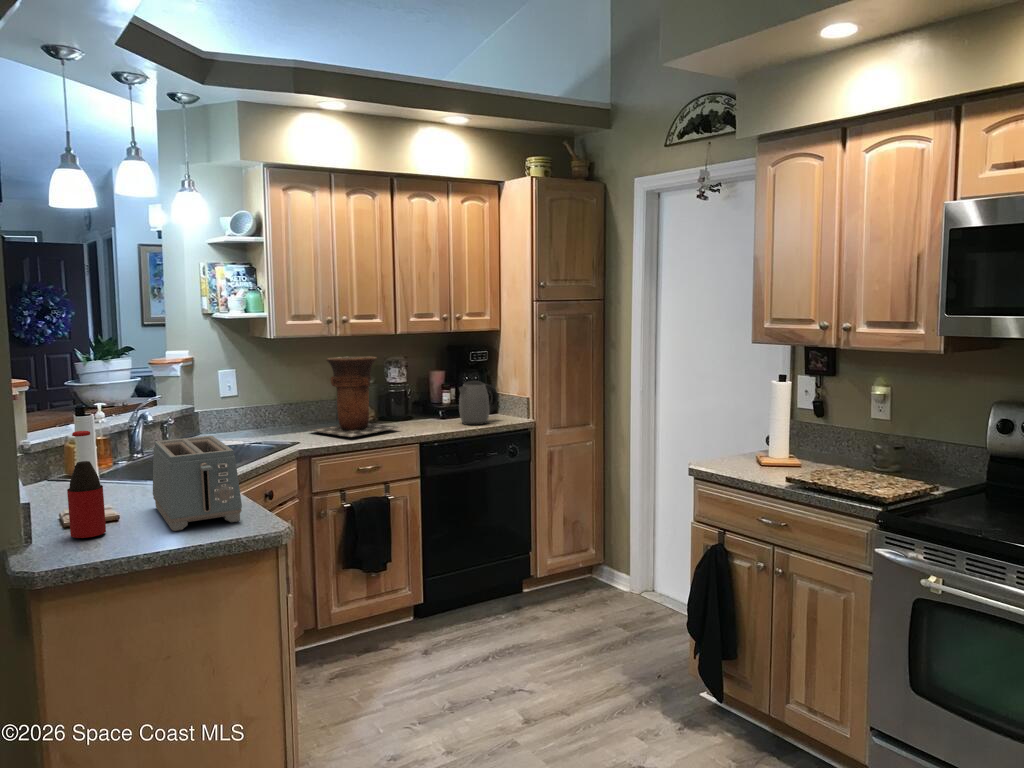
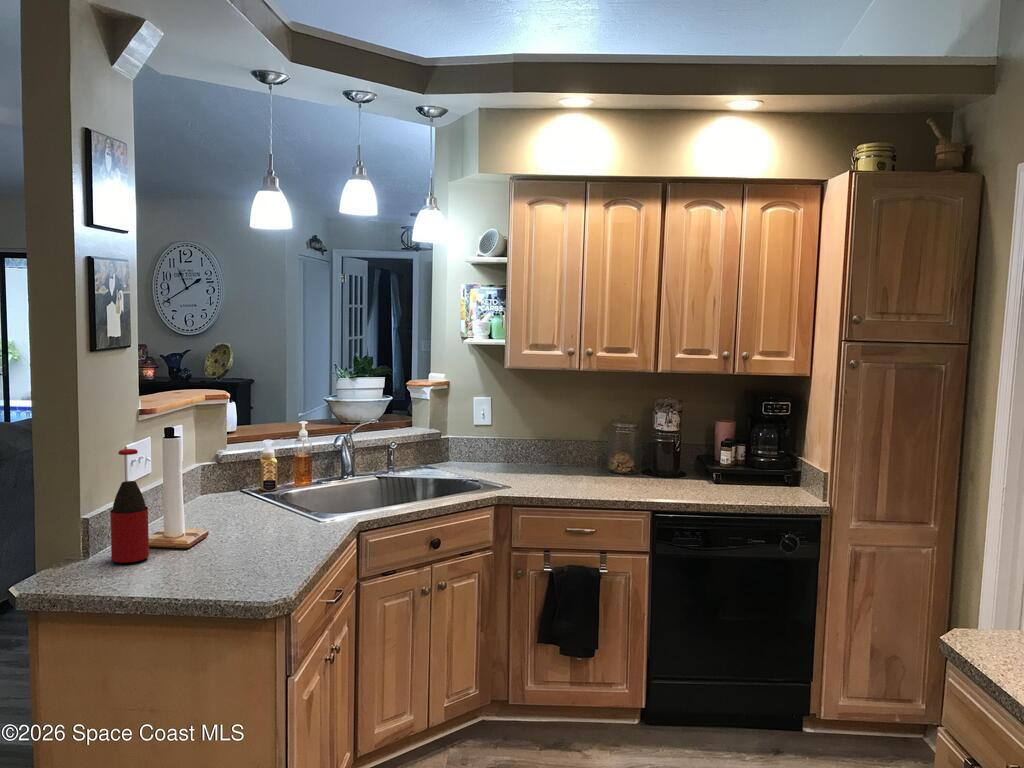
vase: present [311,356,398,437] -> none [542,394,641,489]
kettle: present [459,381,498,425] -> none [725,439,784,498]
toaster: present [153,436,242,531] -> none [185,468,307,577]

